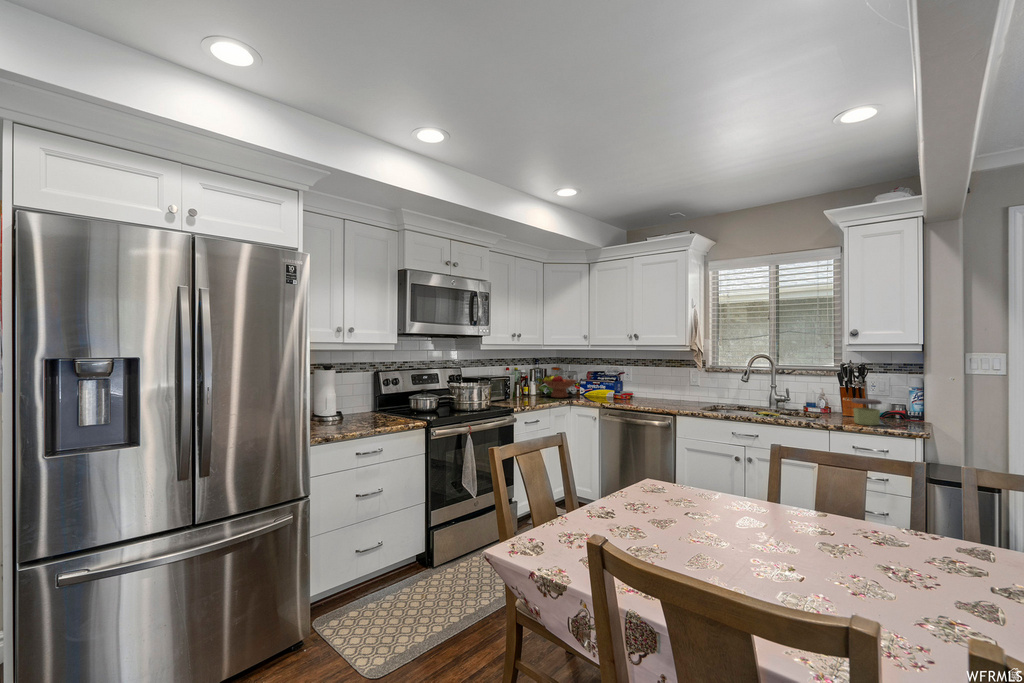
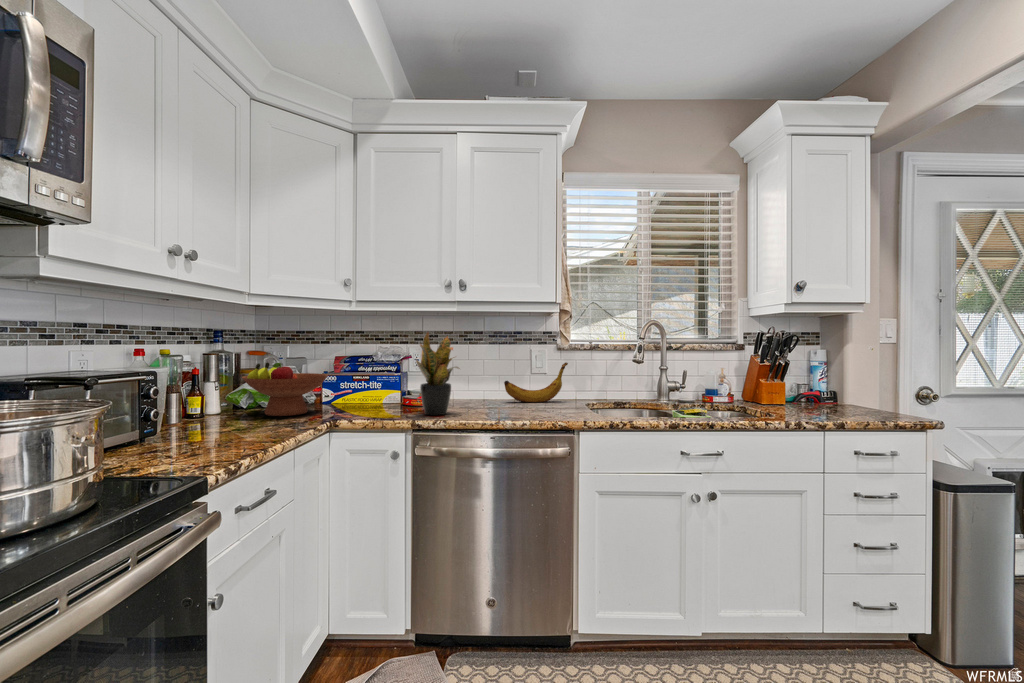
potted plant: none [606,360,634,403] -> present [416,332,460,415]
banana: none [671,379,711,402] -> present [504,363,568,402]
jar: present [852,399,882,426] -> none [832,378,872,419]

